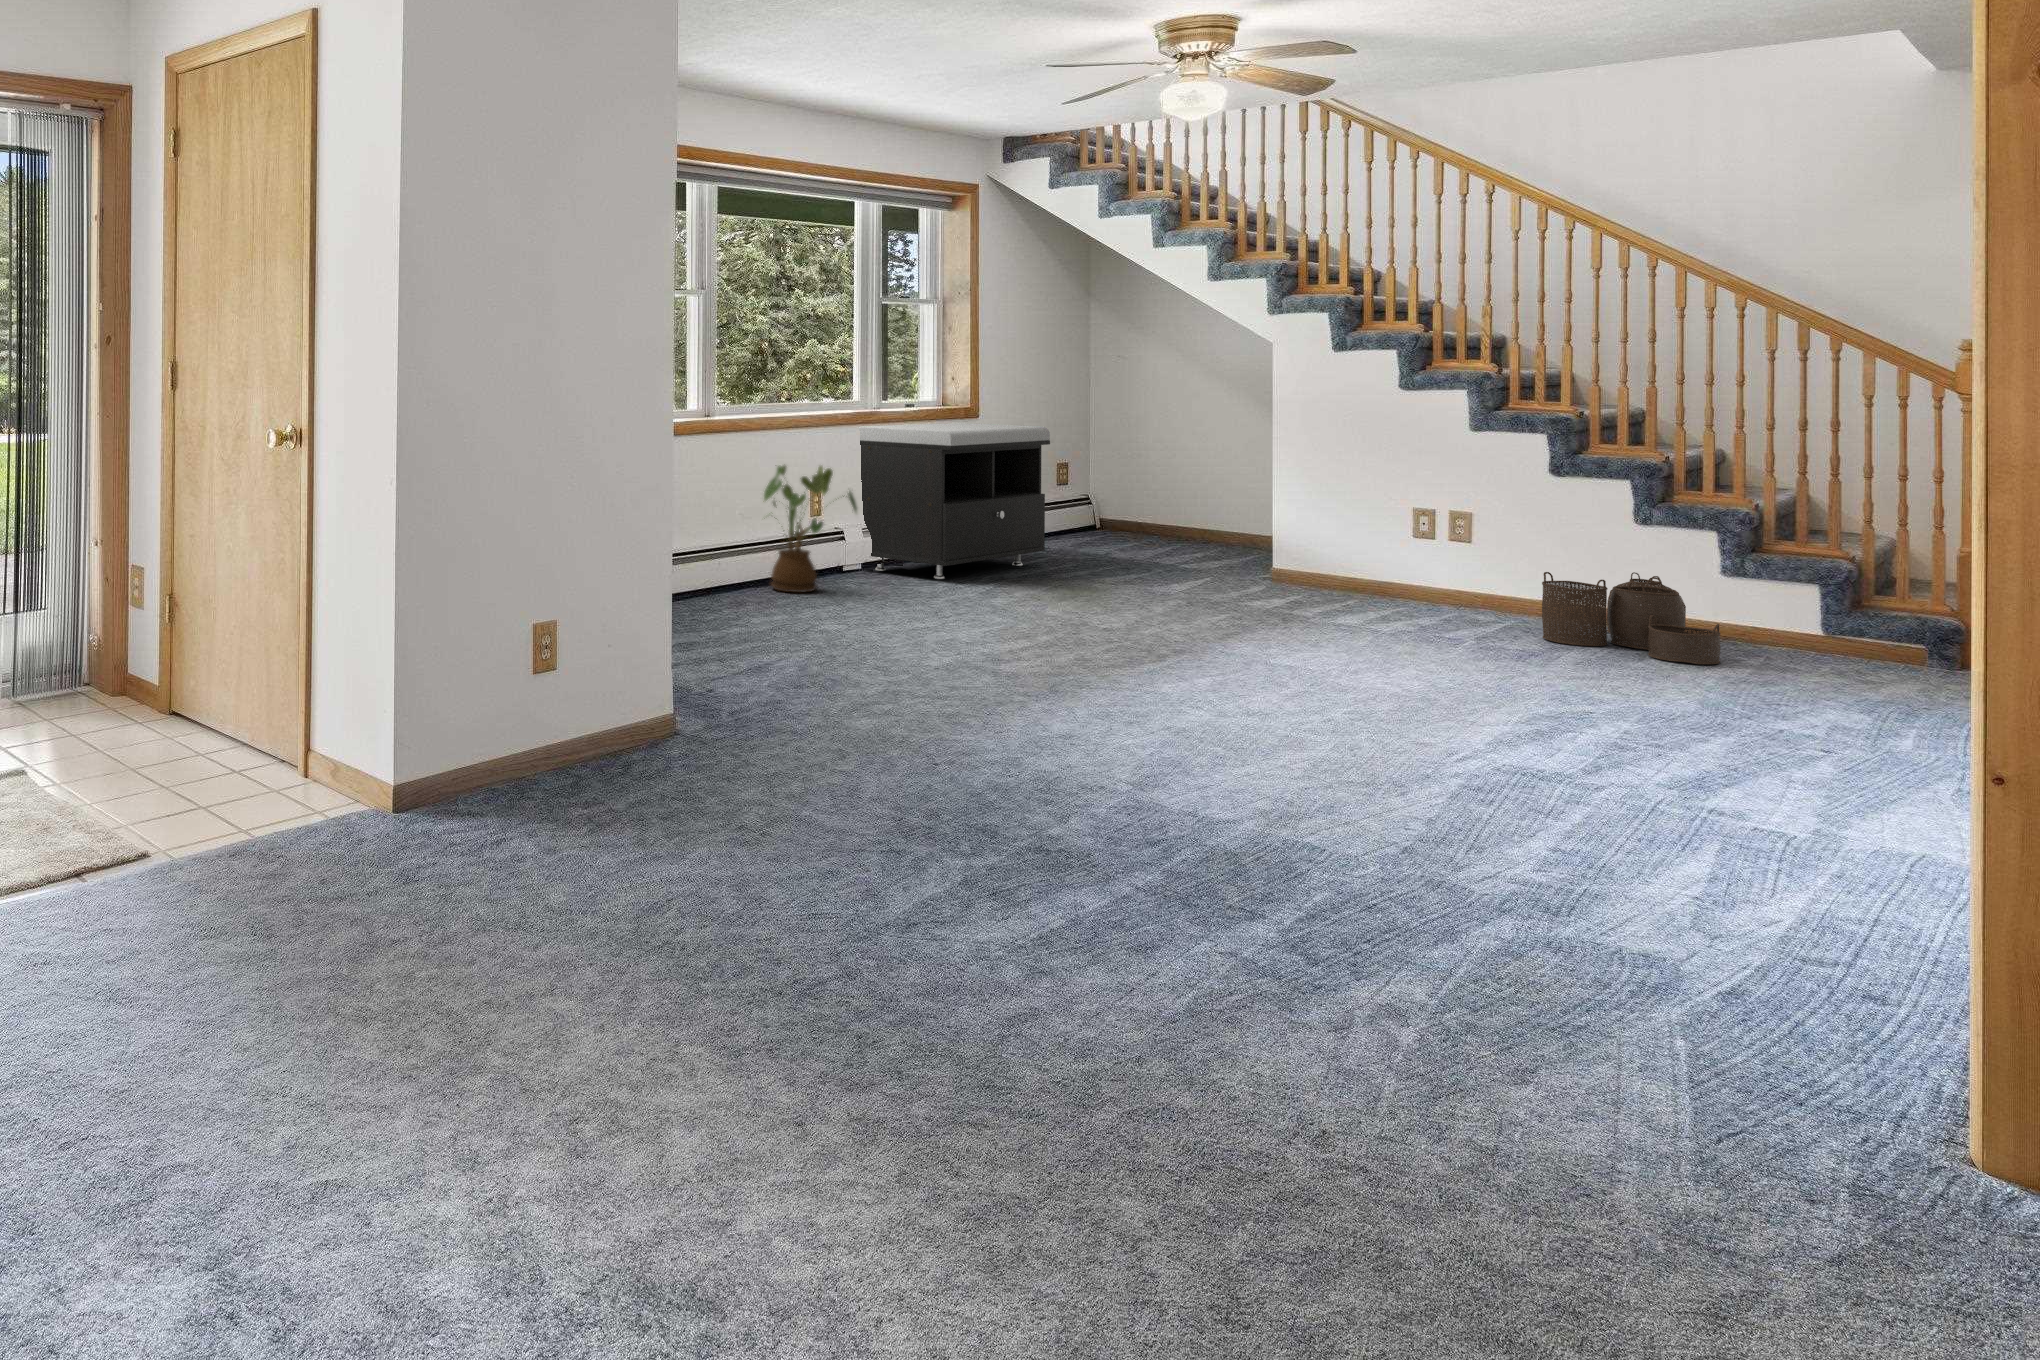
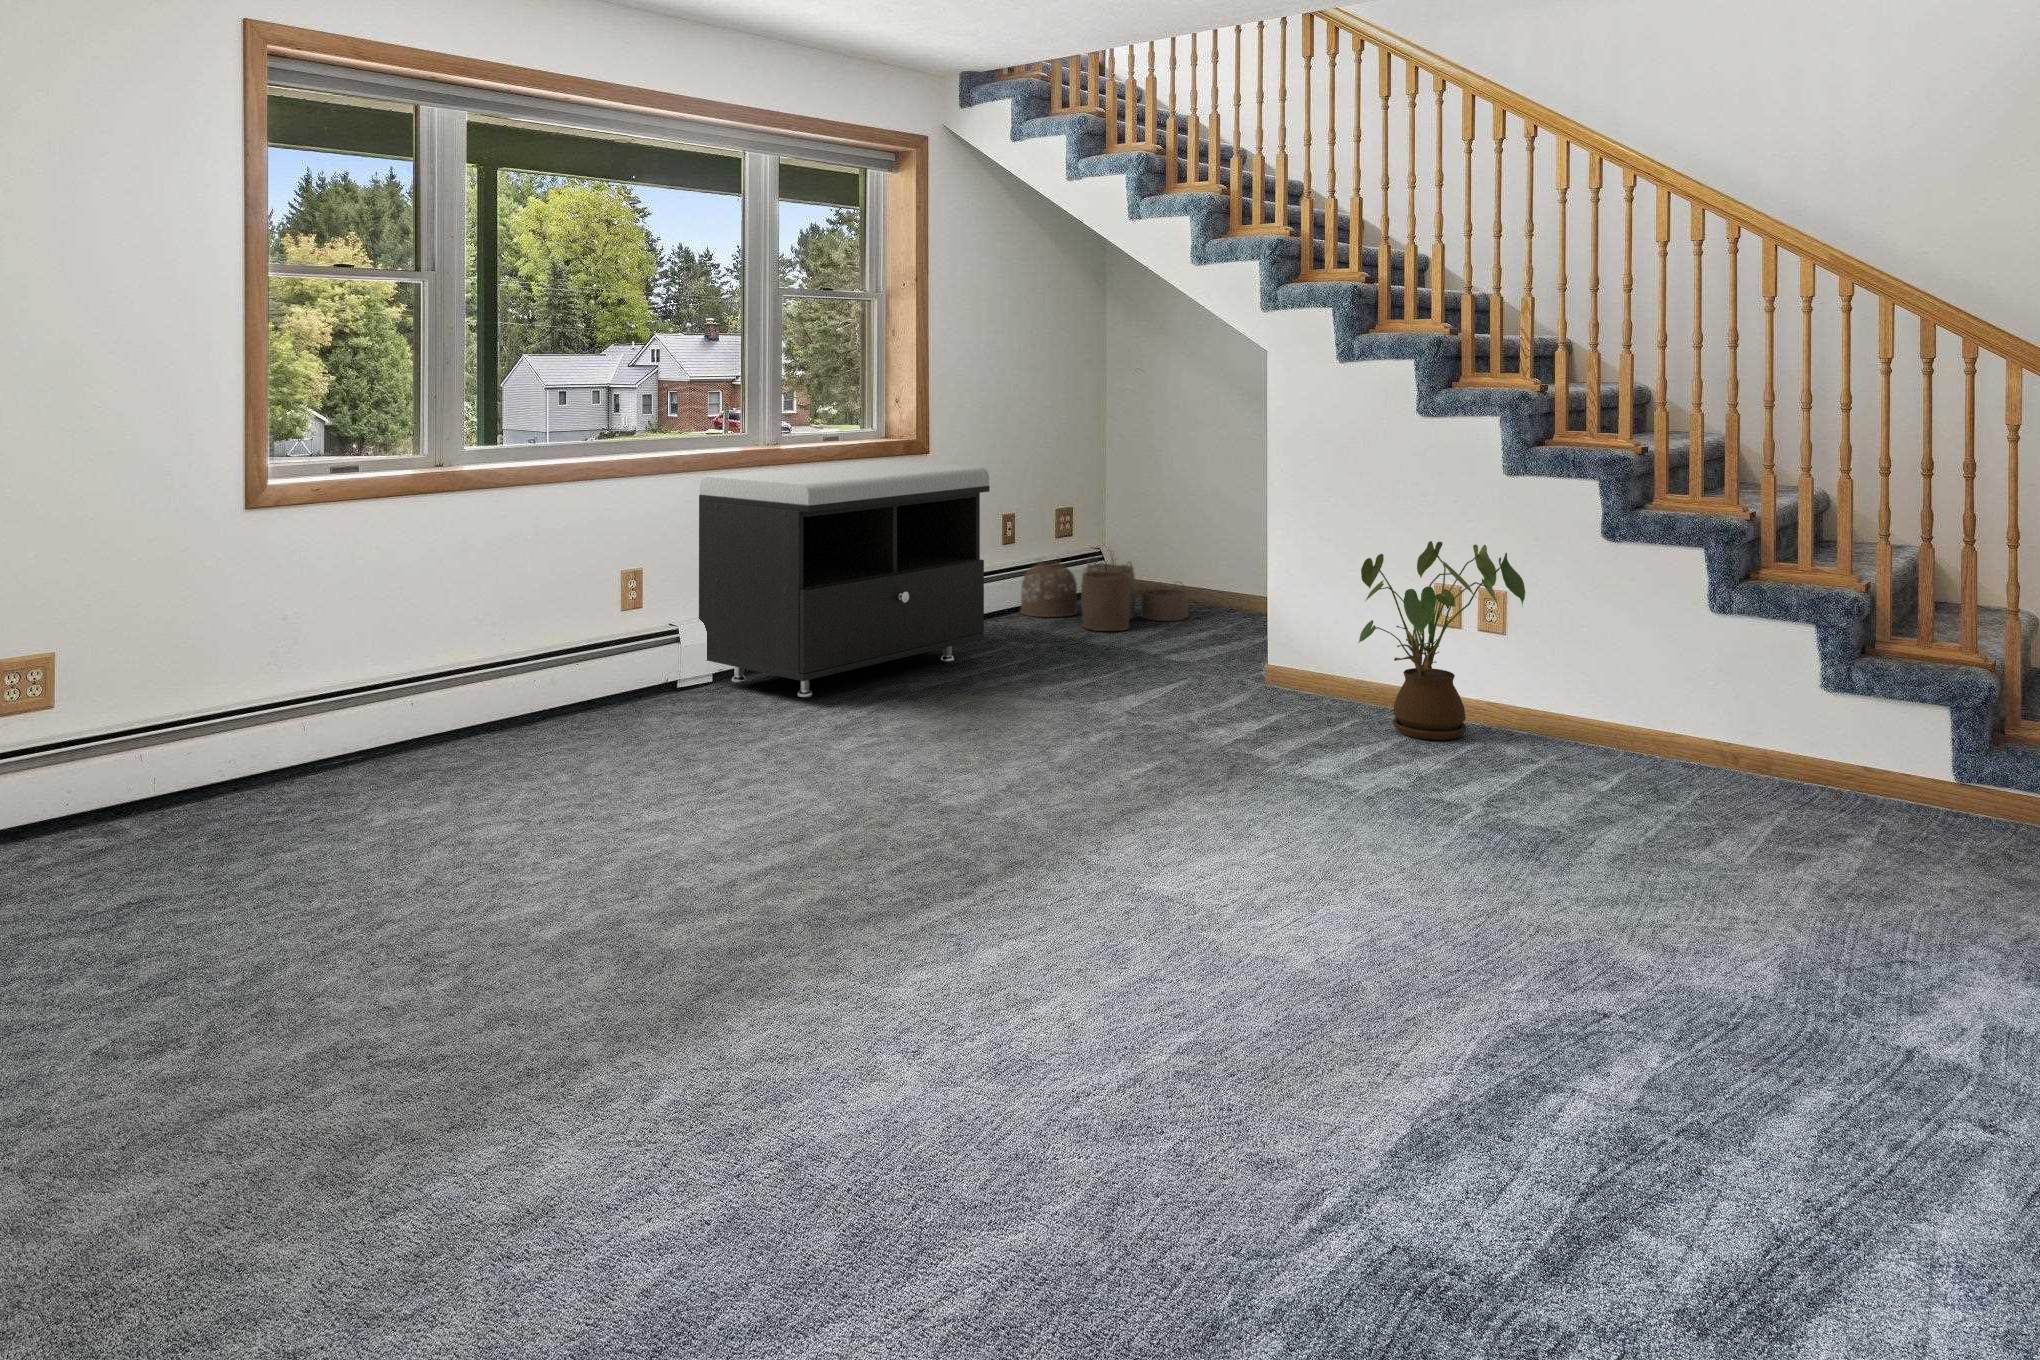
house plant: present [764,466,857,593] -> present [1358,541,1525,740]
woven basket: present [1542,572,1720,664] -> present [1020,561,1188,631]

